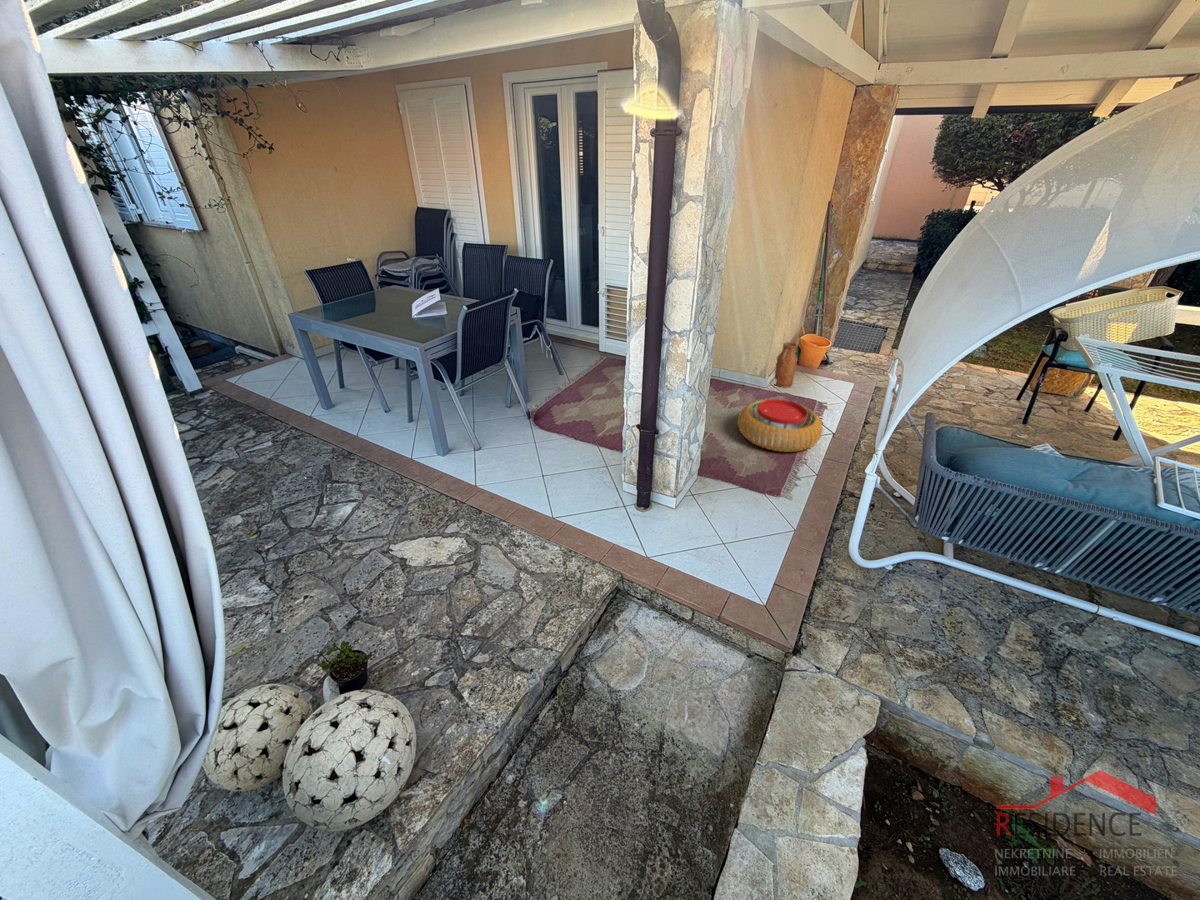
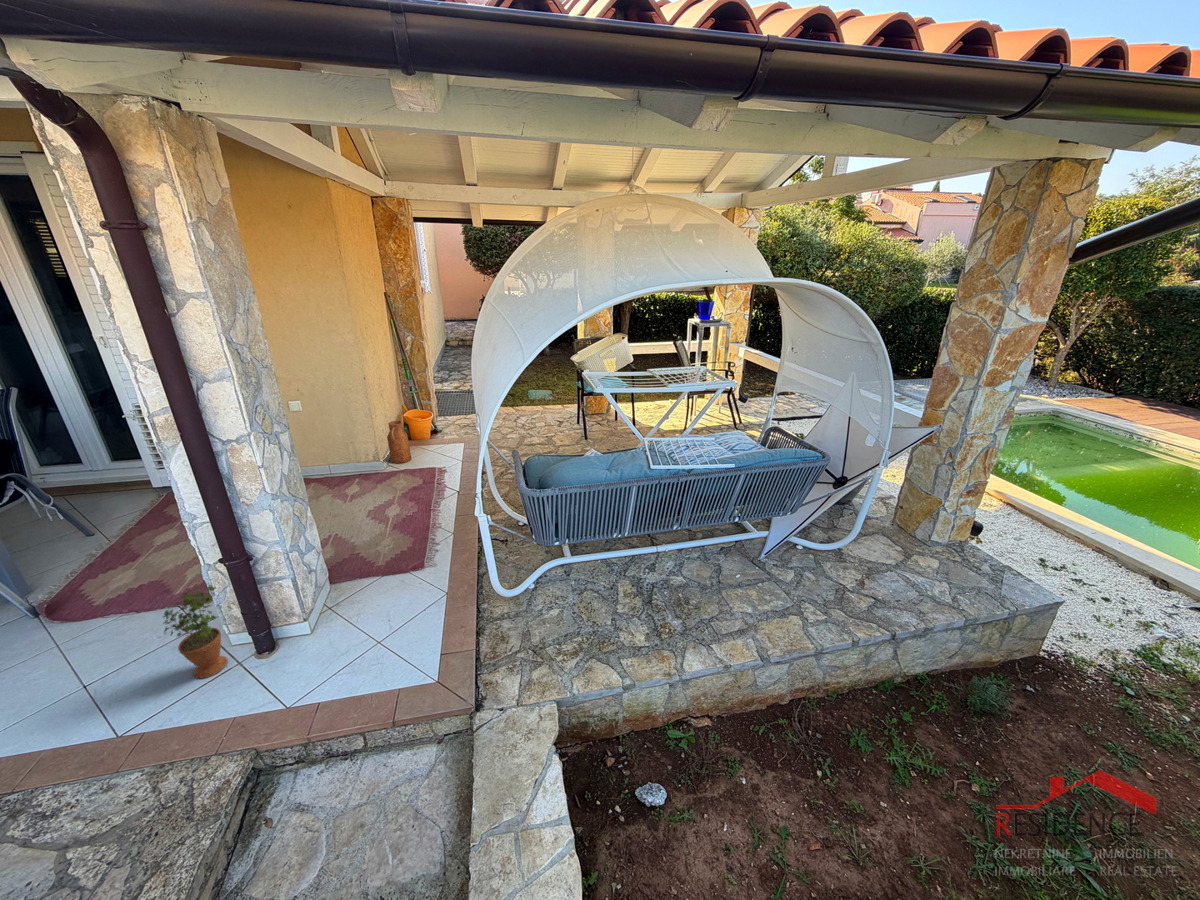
pouf: present [737,399,823,452] -> none [362,474,448,527]
potted plant: none [592,438,628,507] -> present [163,584,228,678]

